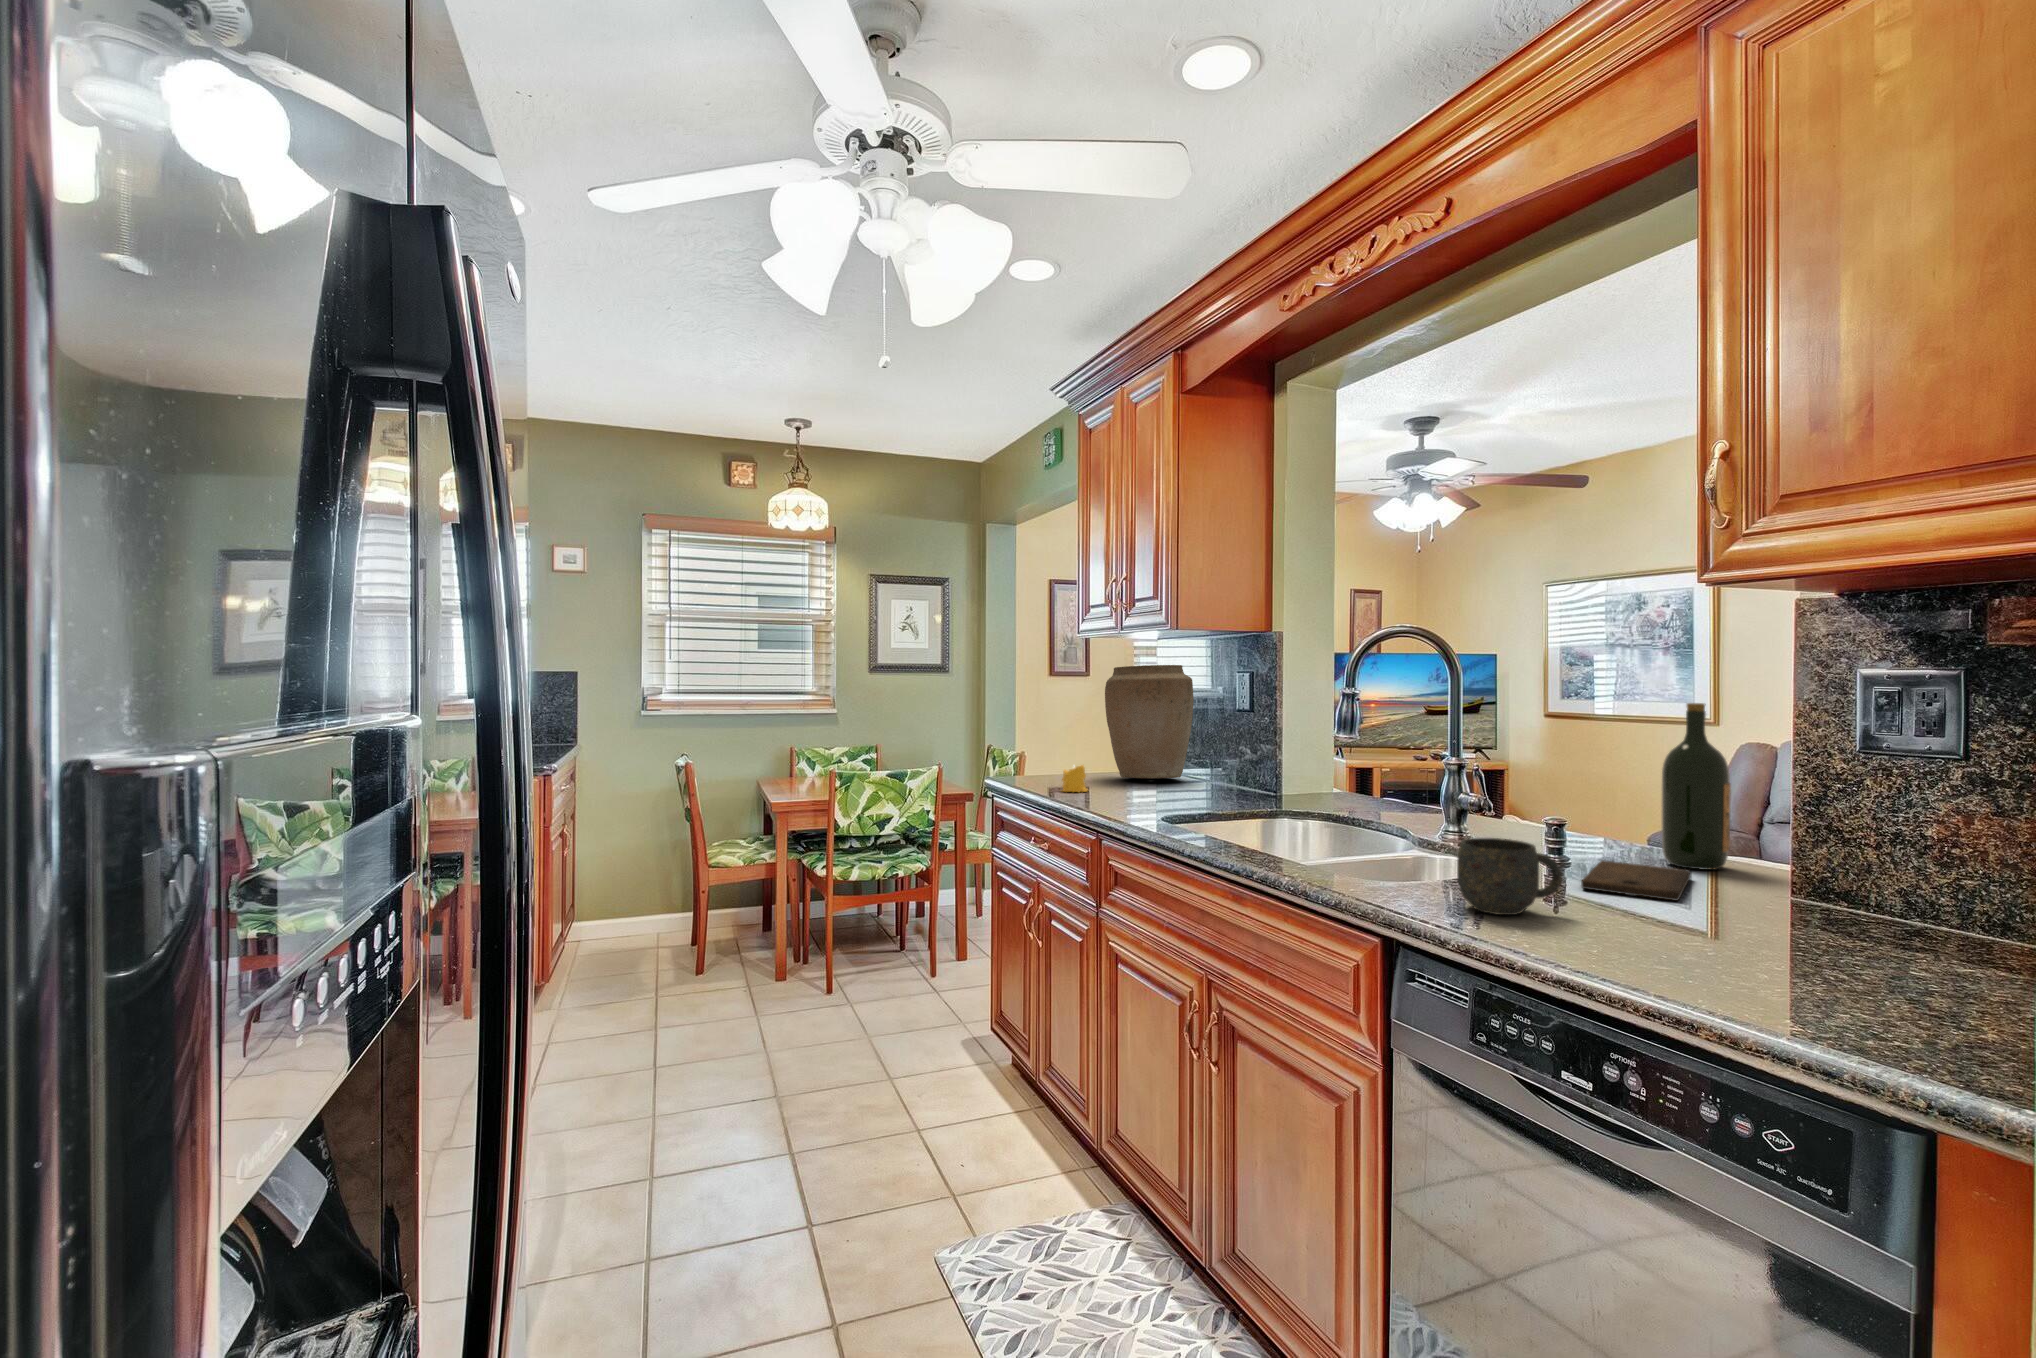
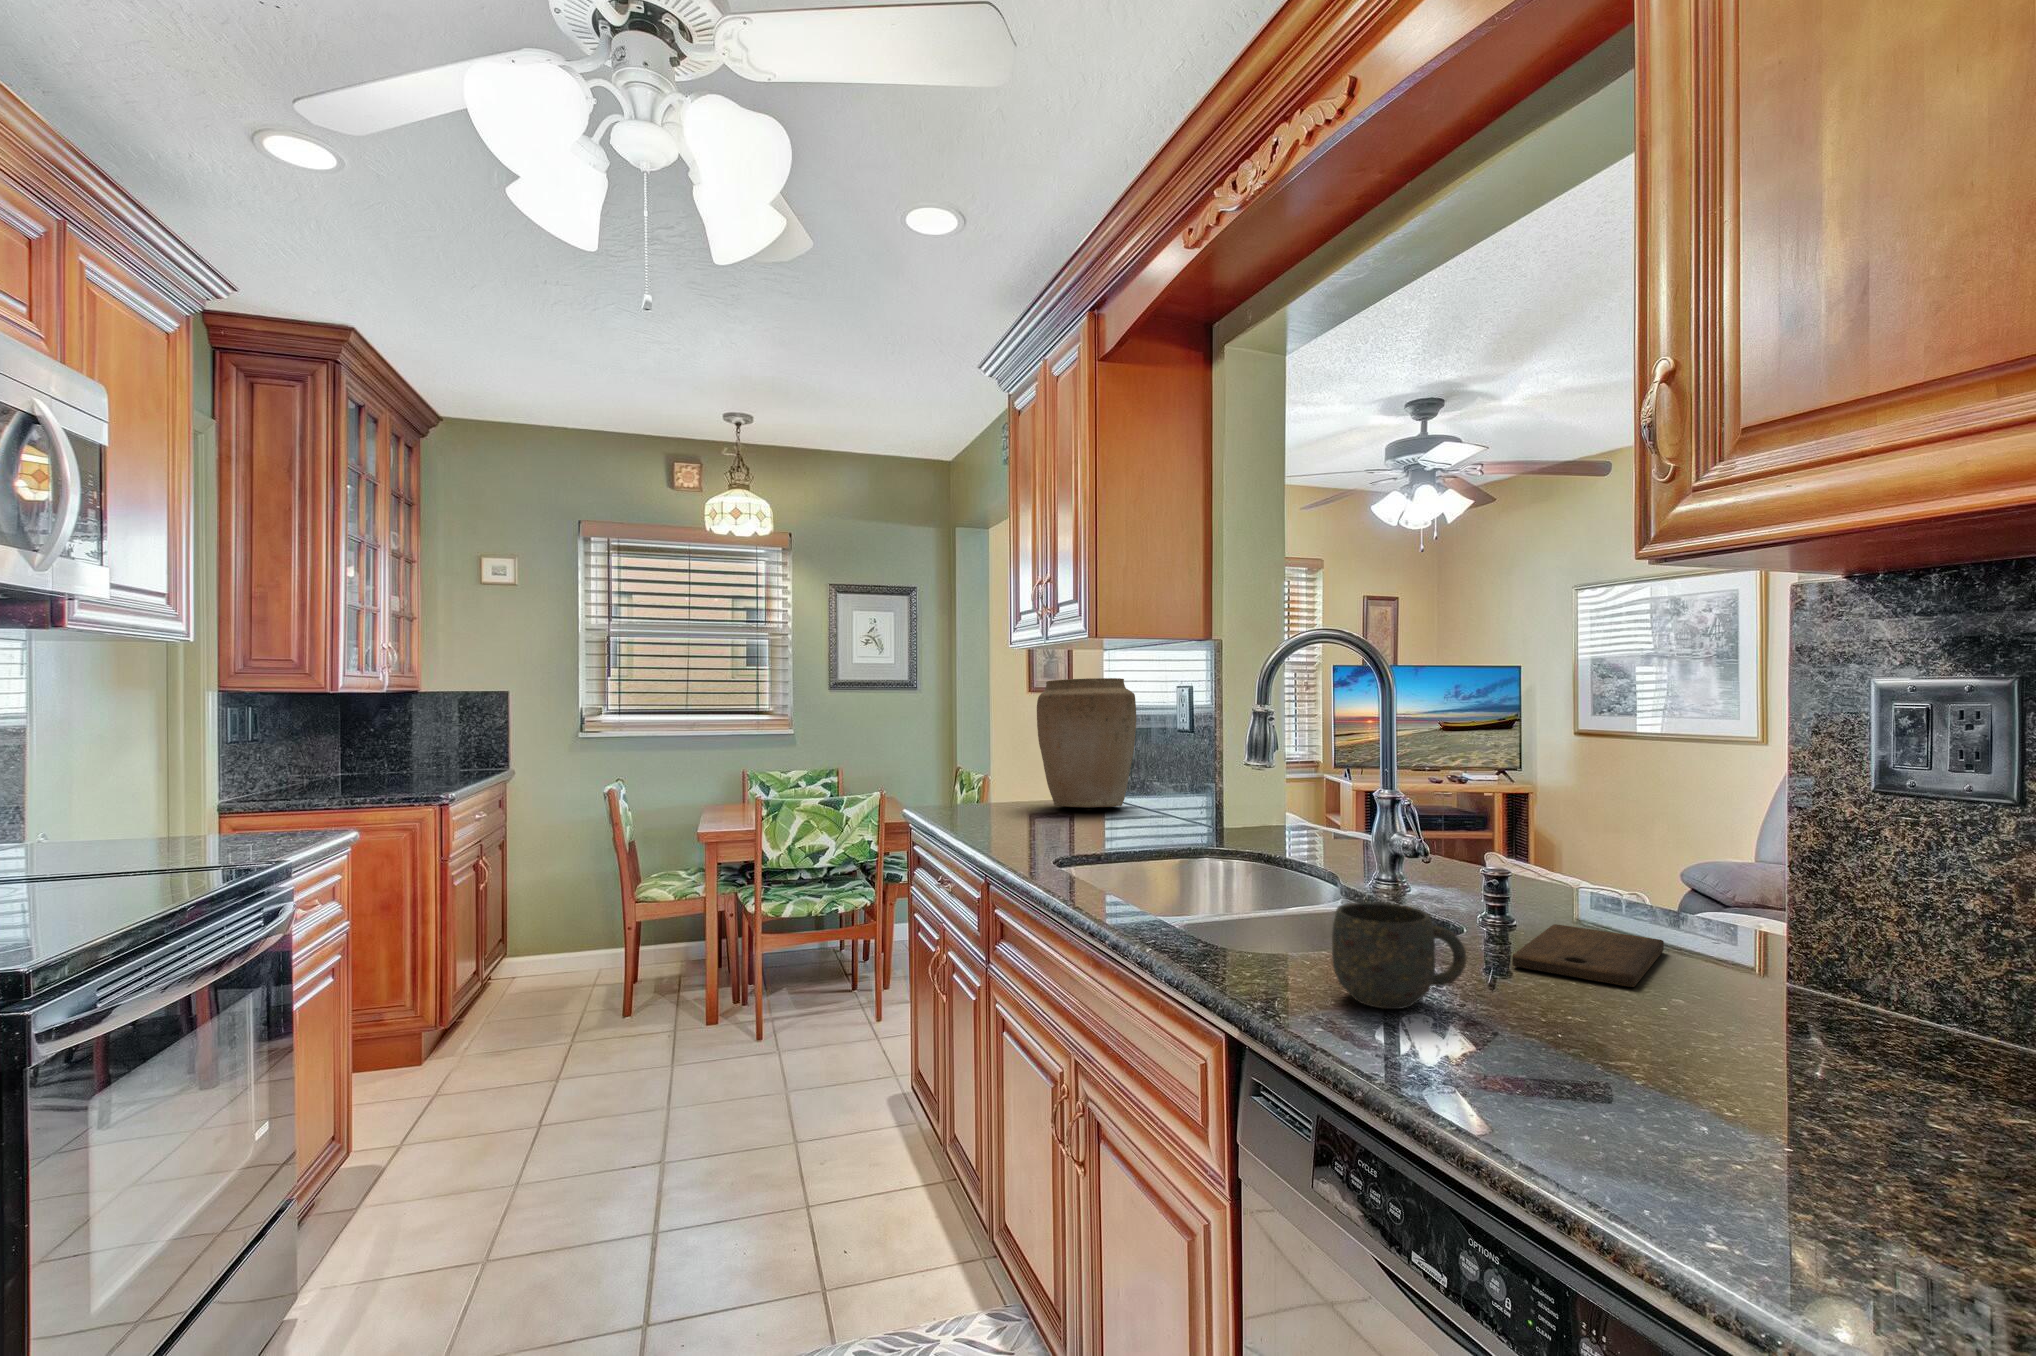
wine bottle: present [1662,703,1731,870] -> none [1635,724,1721,938]
candle: present [1062,765,1088,792] -> none [974,791,1007,824]

